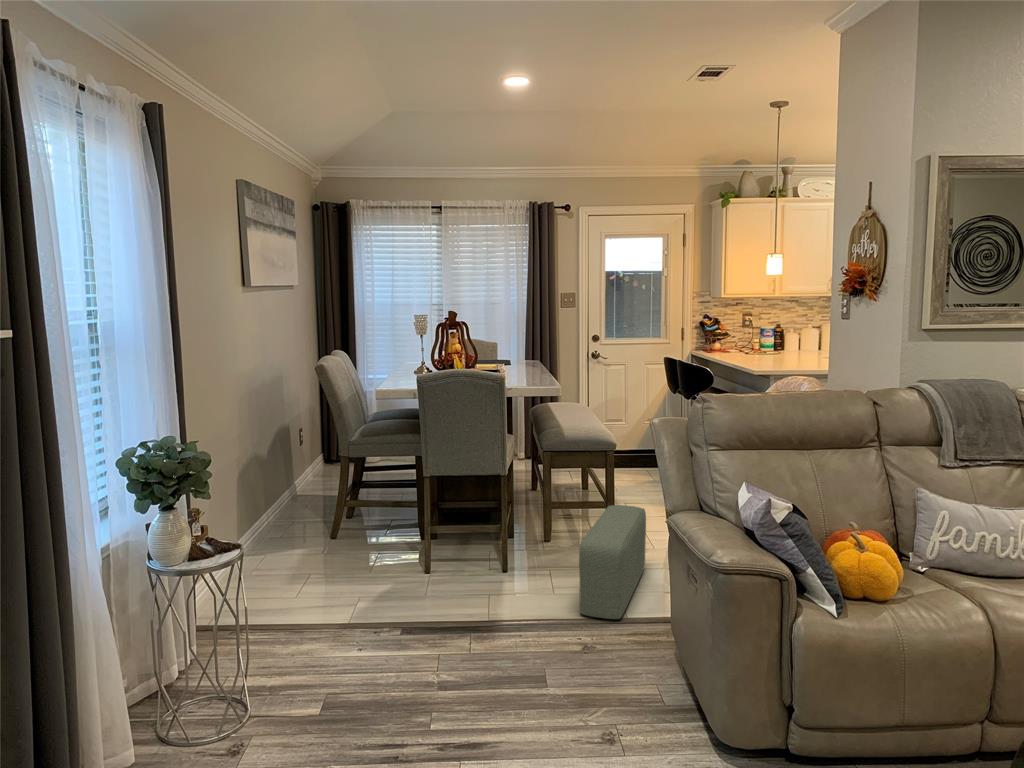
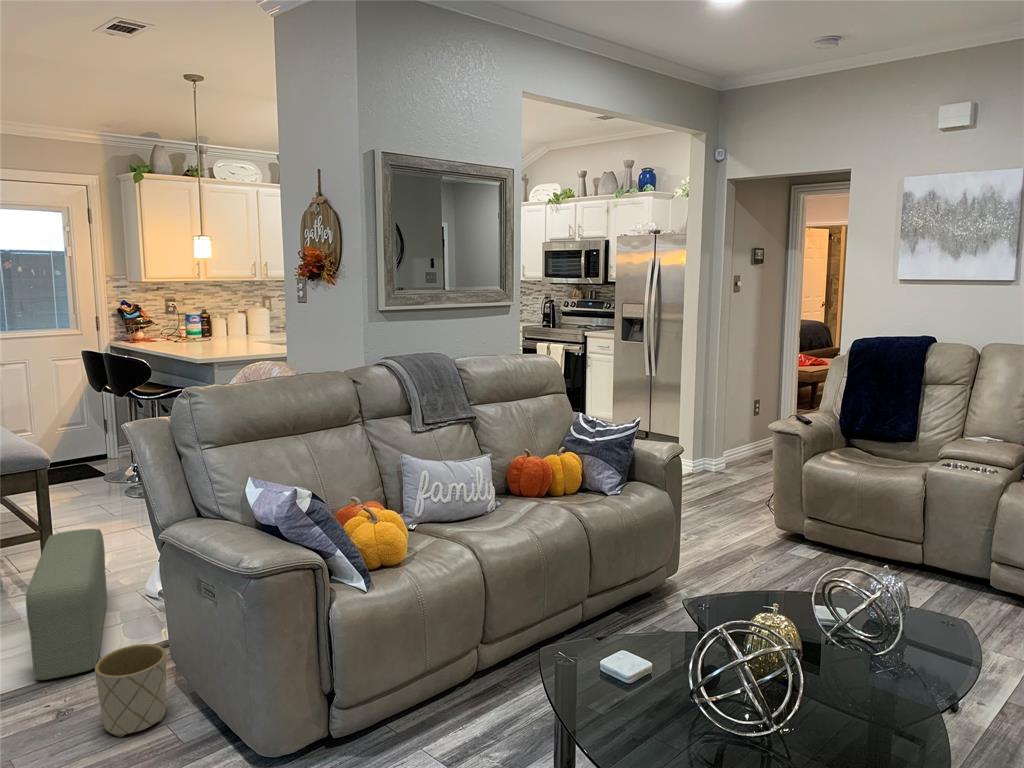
planter: none [610,606,663,678] -> present [95,644,166,737]

